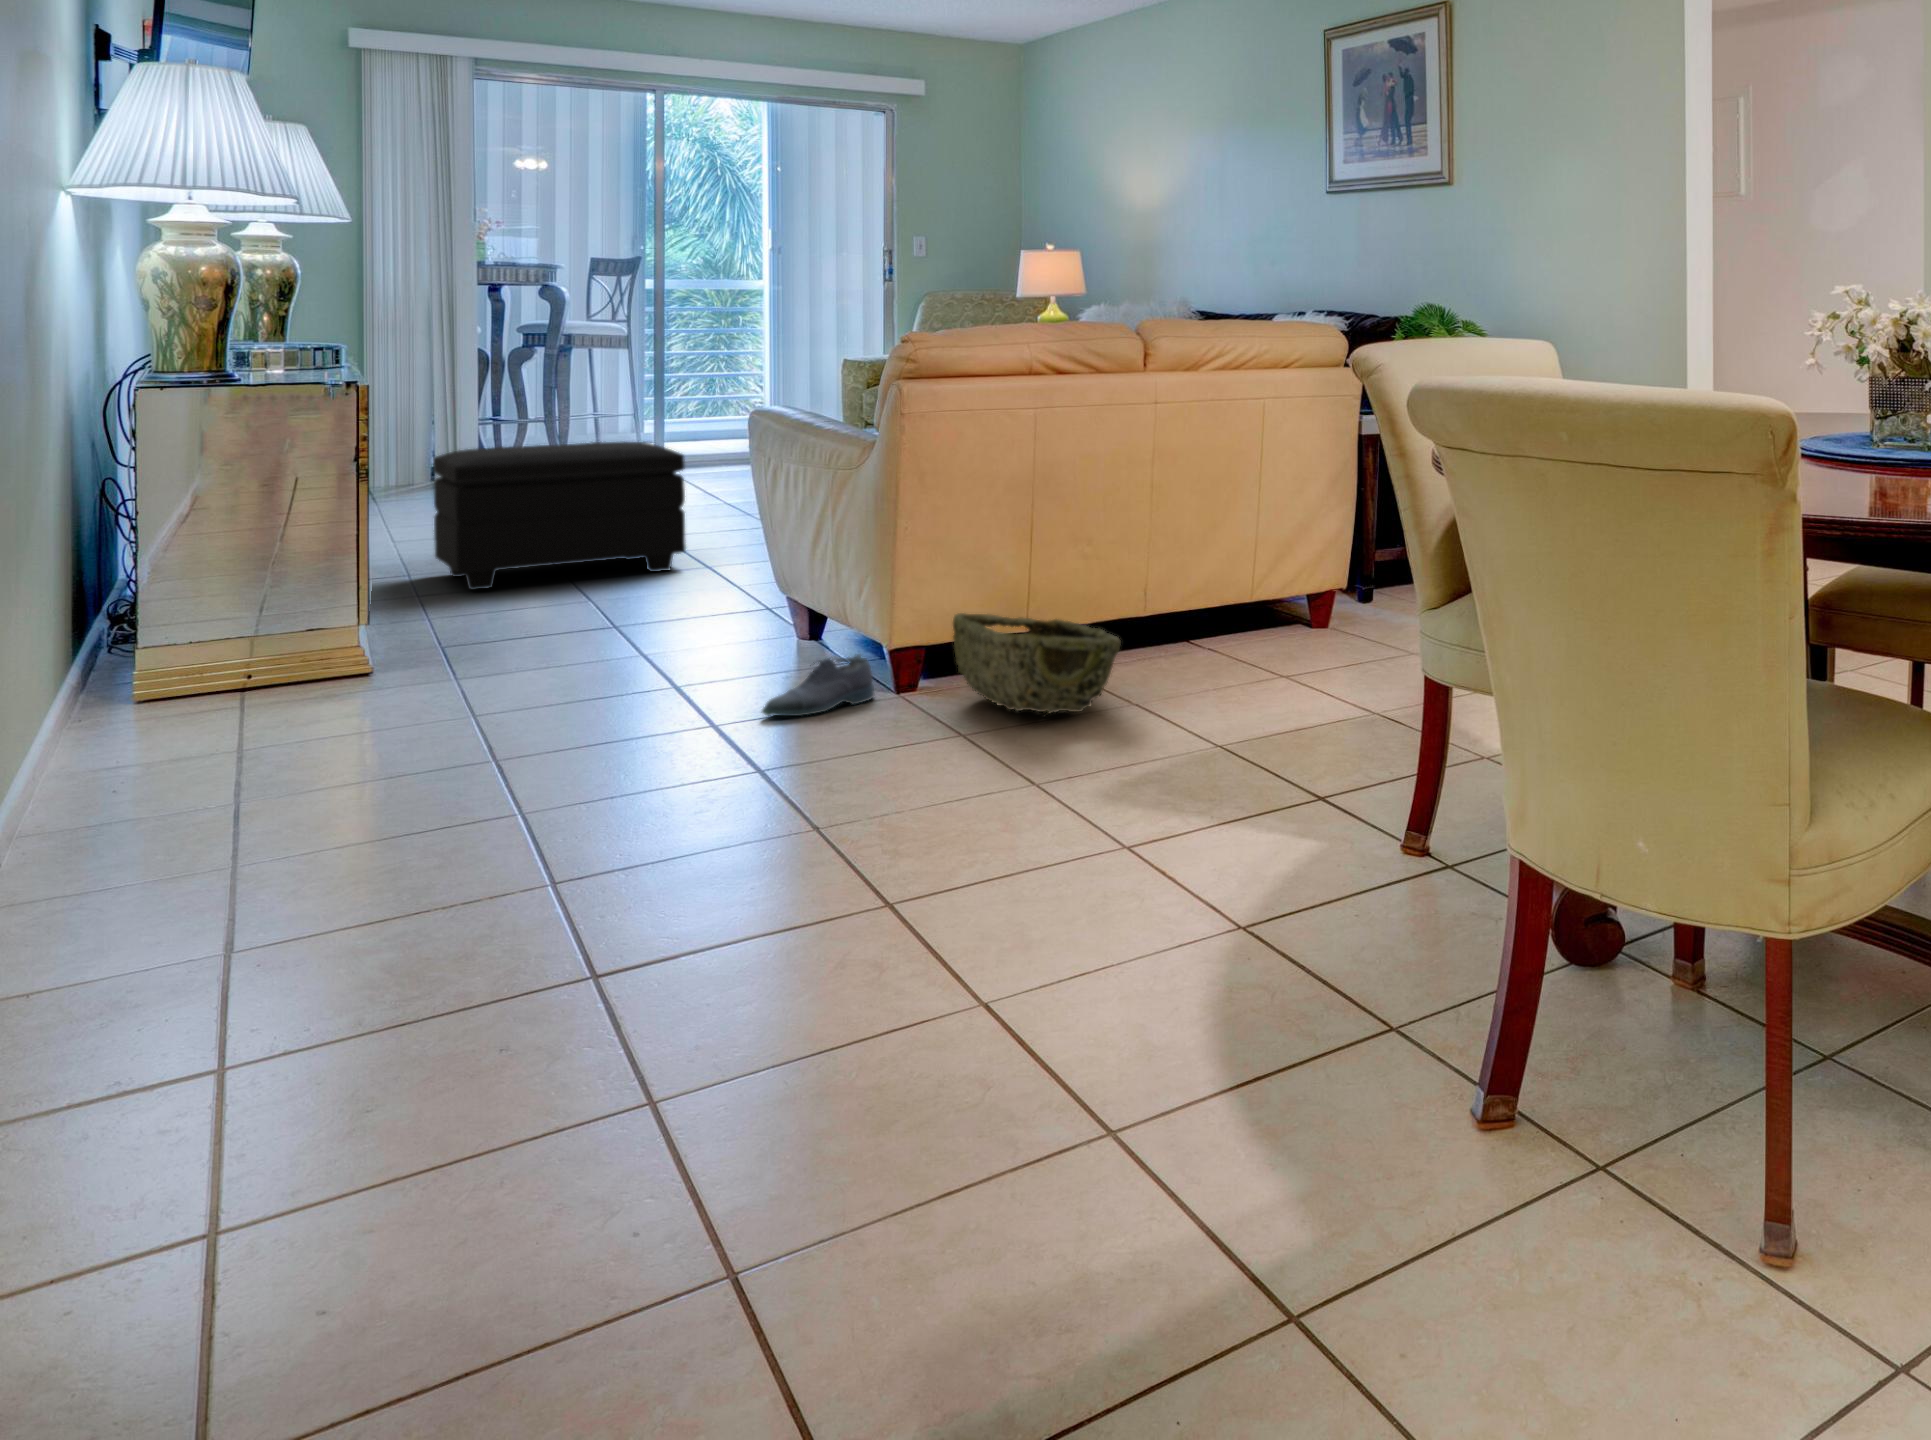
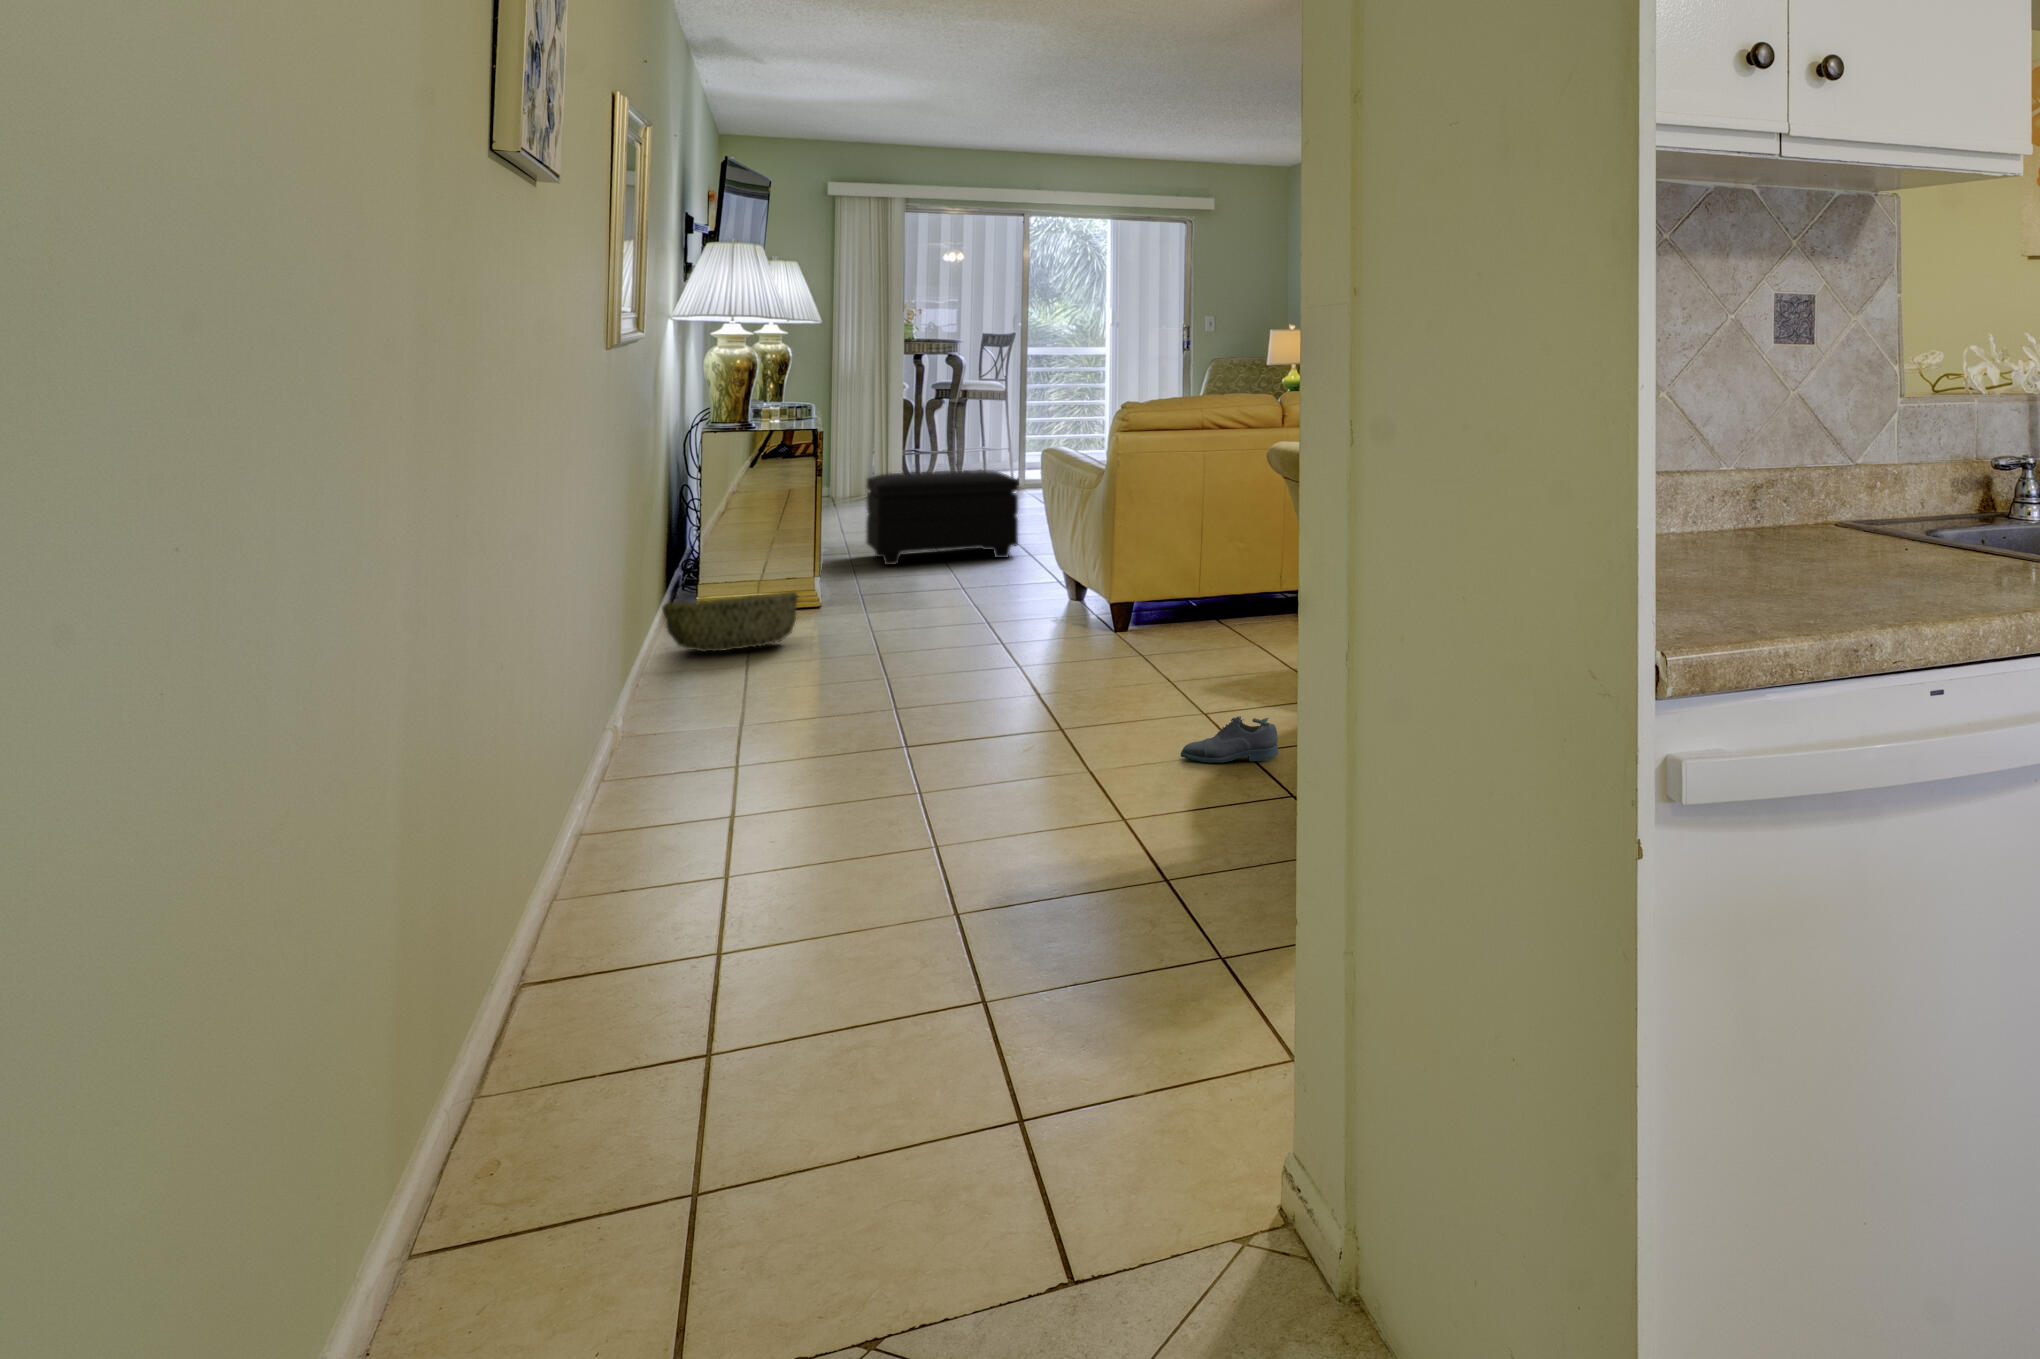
woven basket: present [953,613,1121,714] -> present [663,592,798,652]
shoe: present [761,654,874,716] -> present [1180,716,1278,763]

